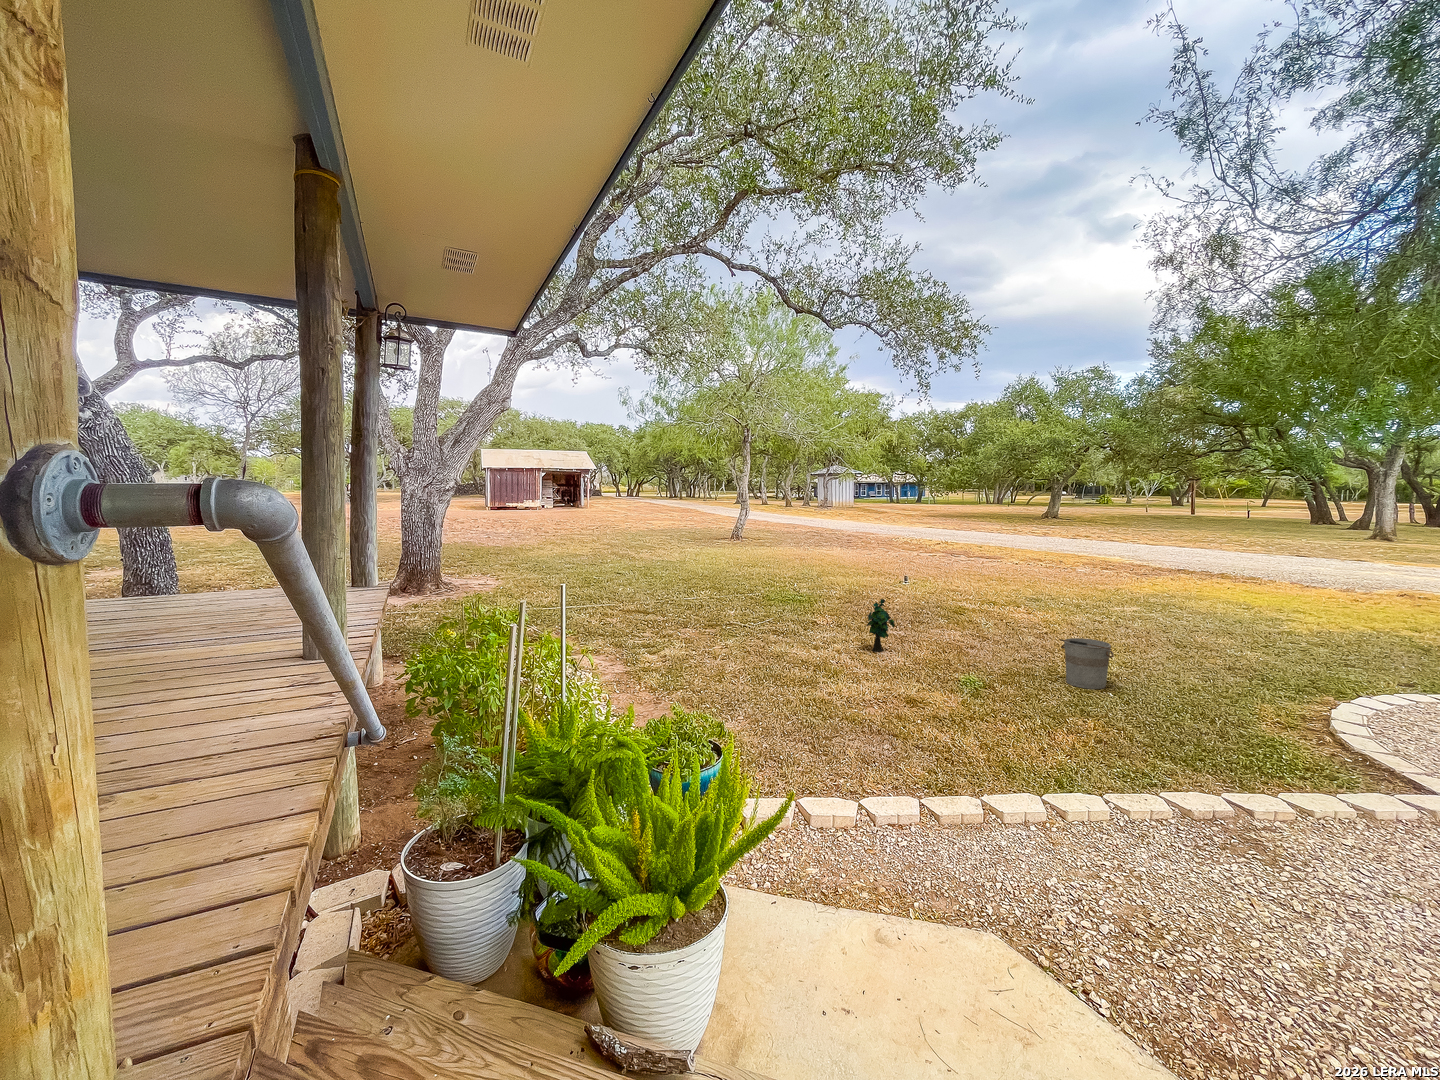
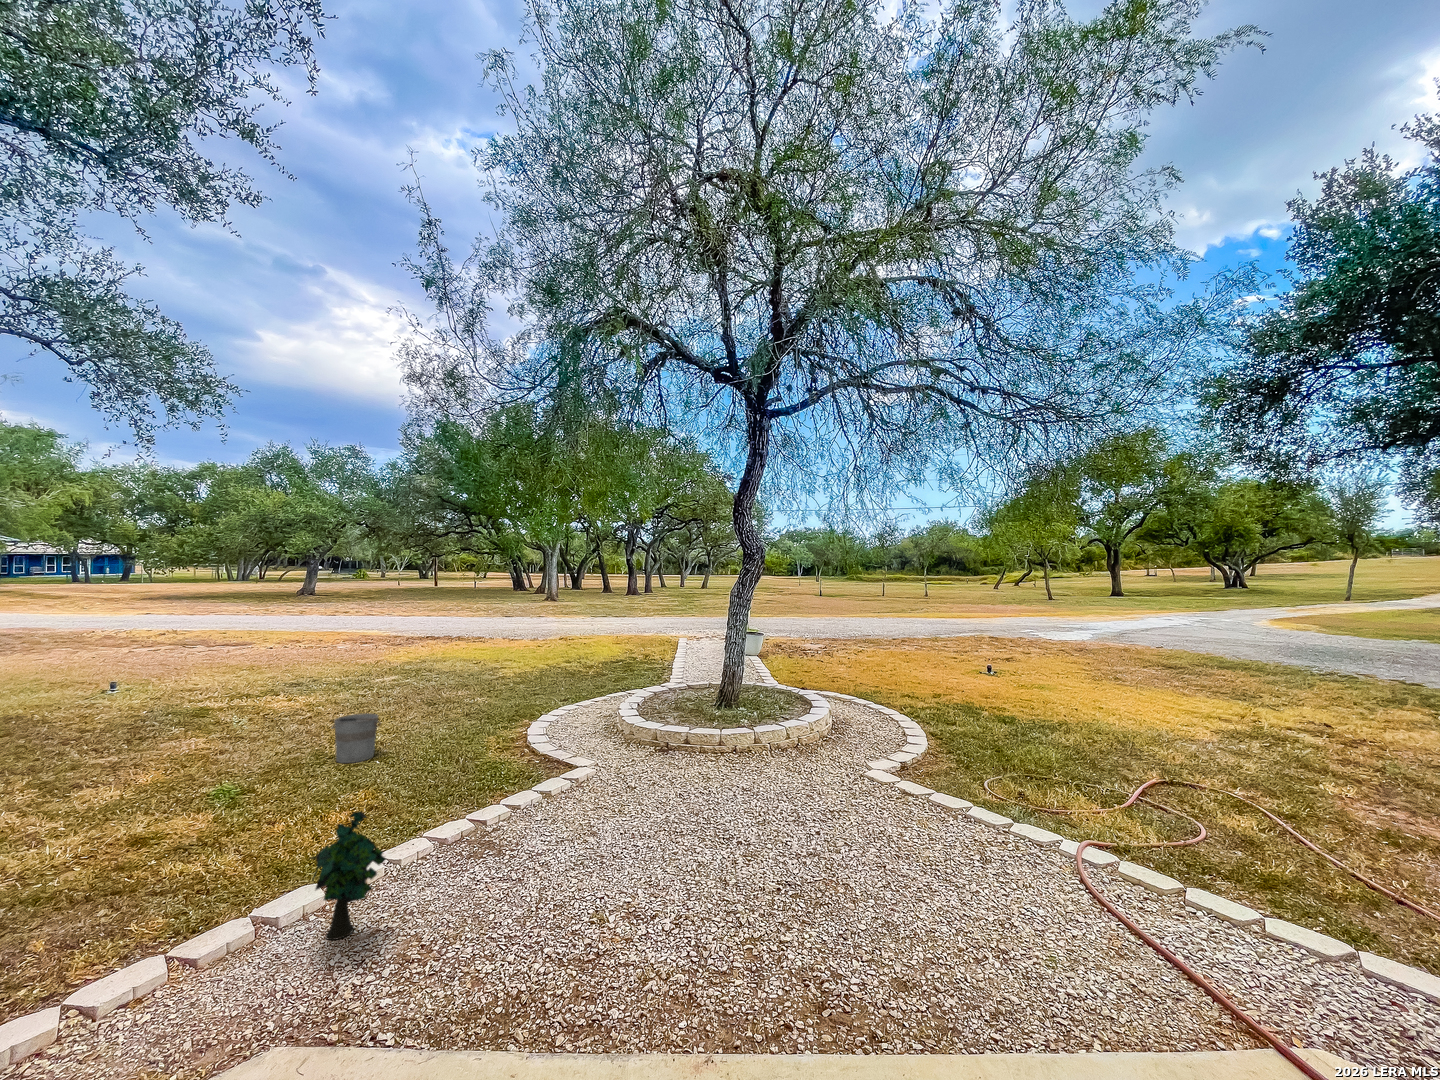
decorative plant: present [866,599,895,652] -> present [310,811,386,940]

